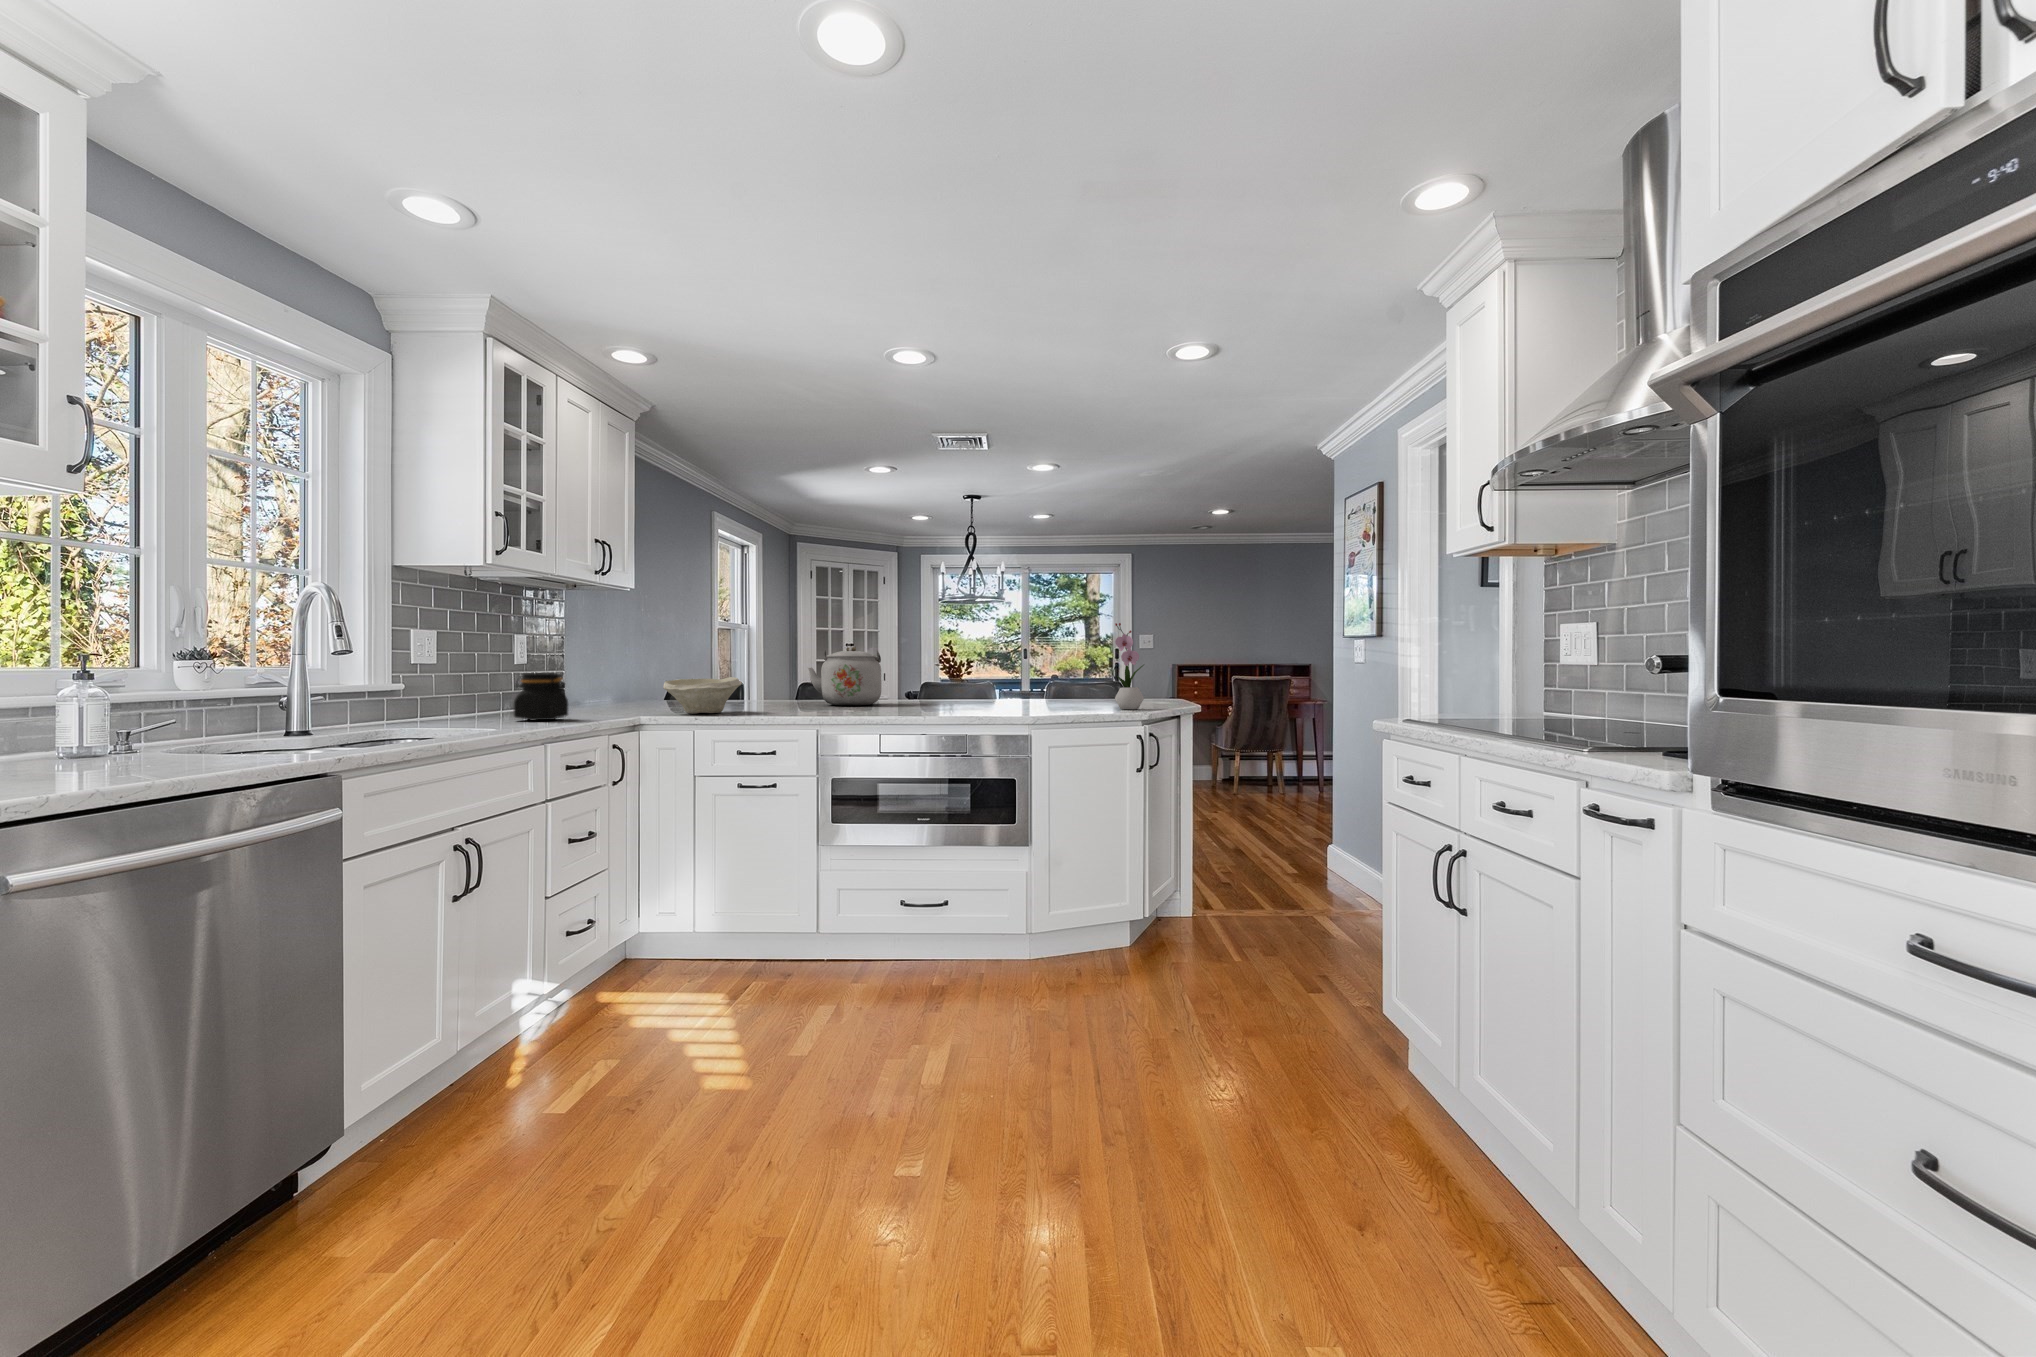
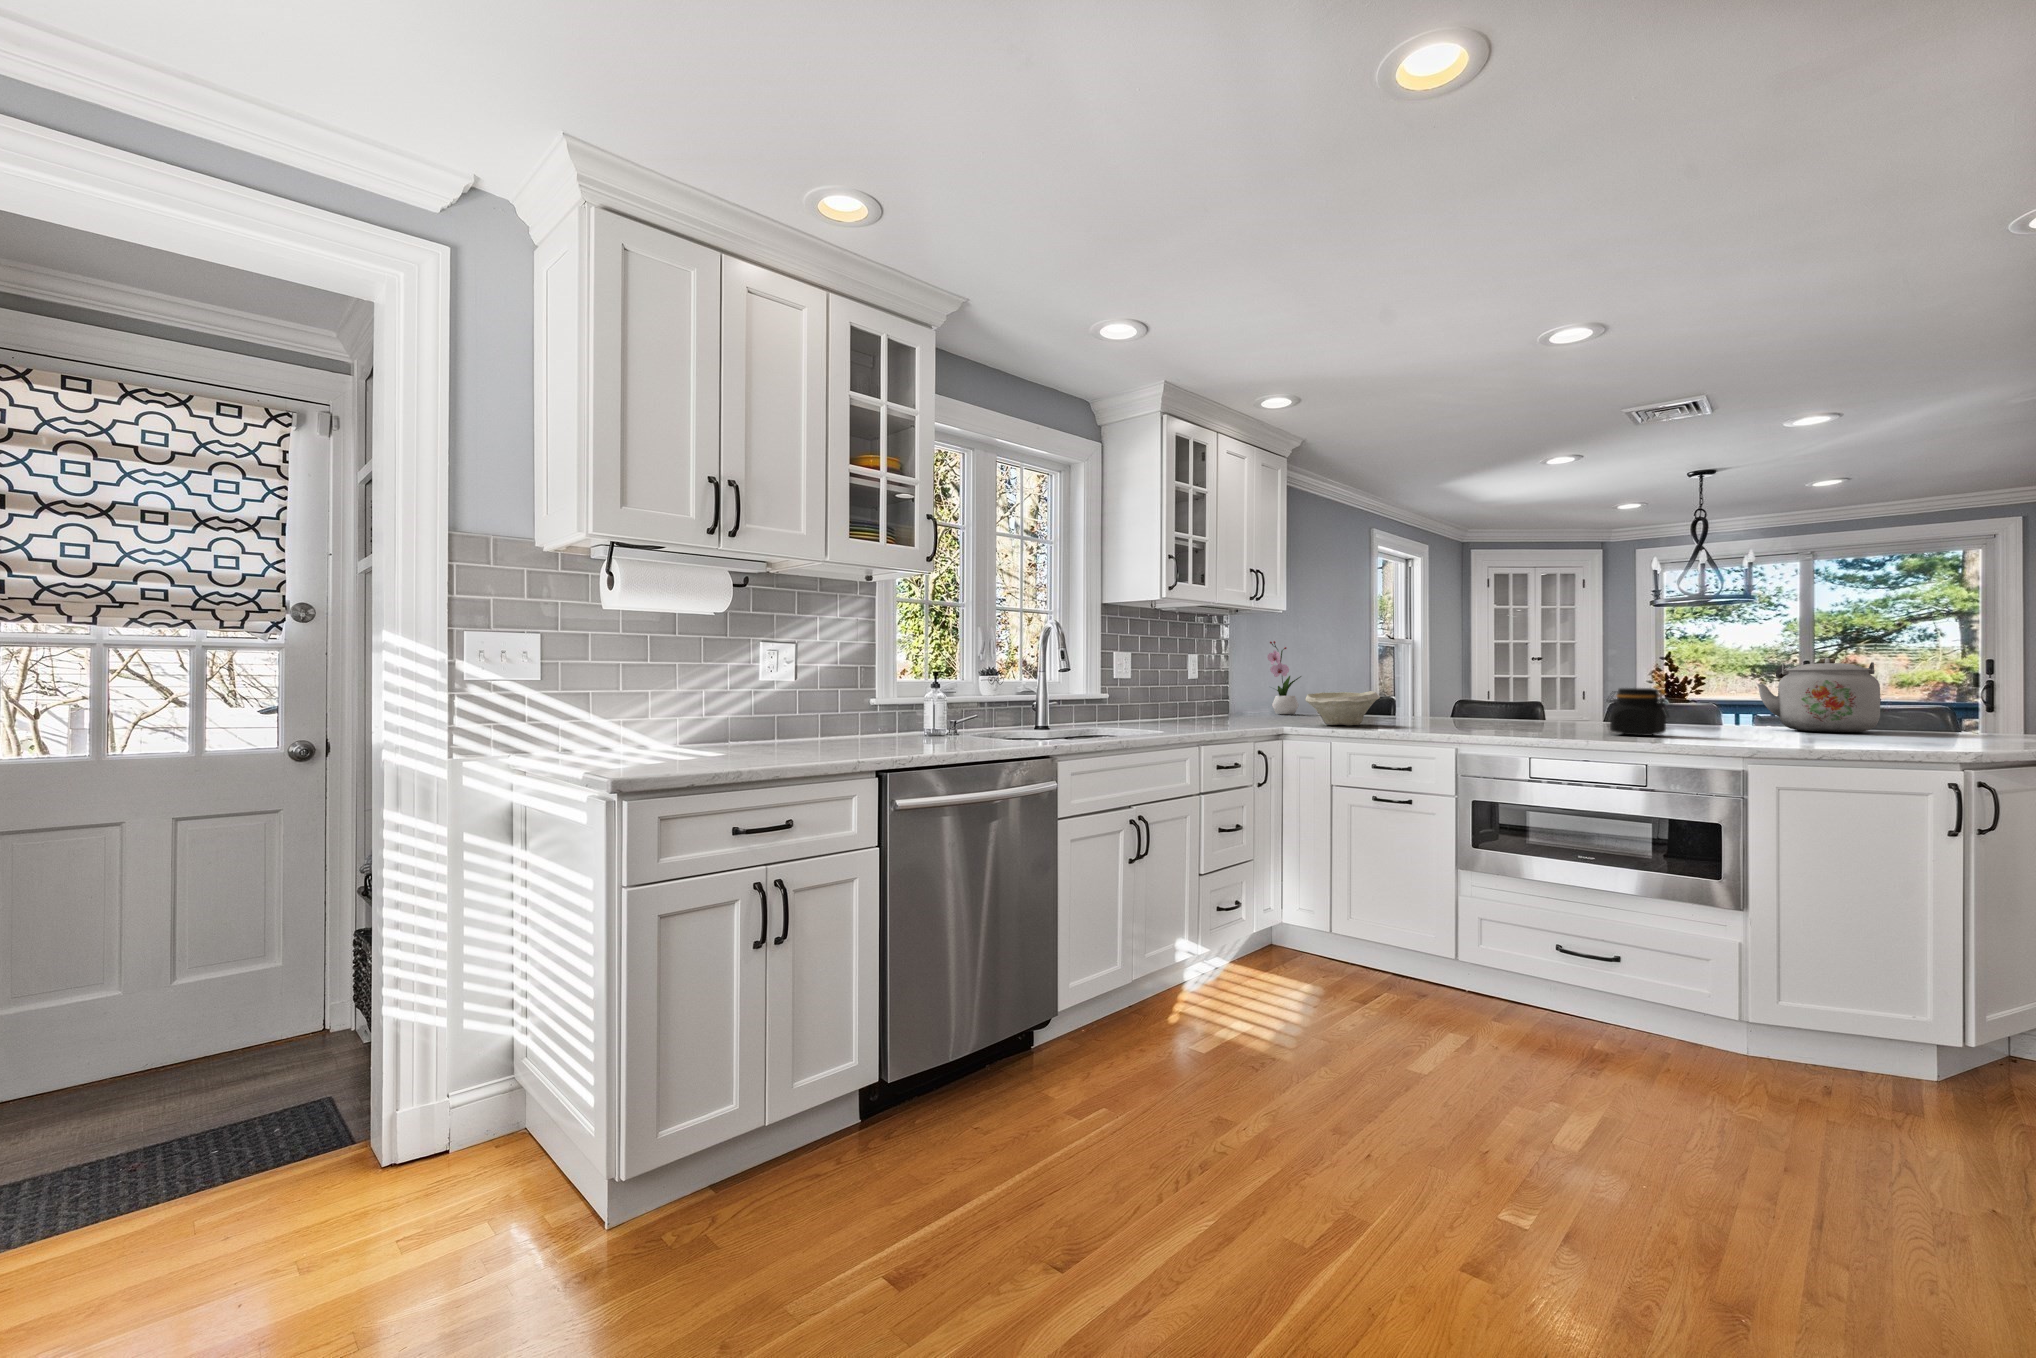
flower arrangement: present [1115,623,1144,709] -> present [1267,641,1301,714]
kettle: present [808,647,881,705] -> present [1757,658,1880,732]
jar: present [514,673,568,720] -> present [1607,688,1669,736]

